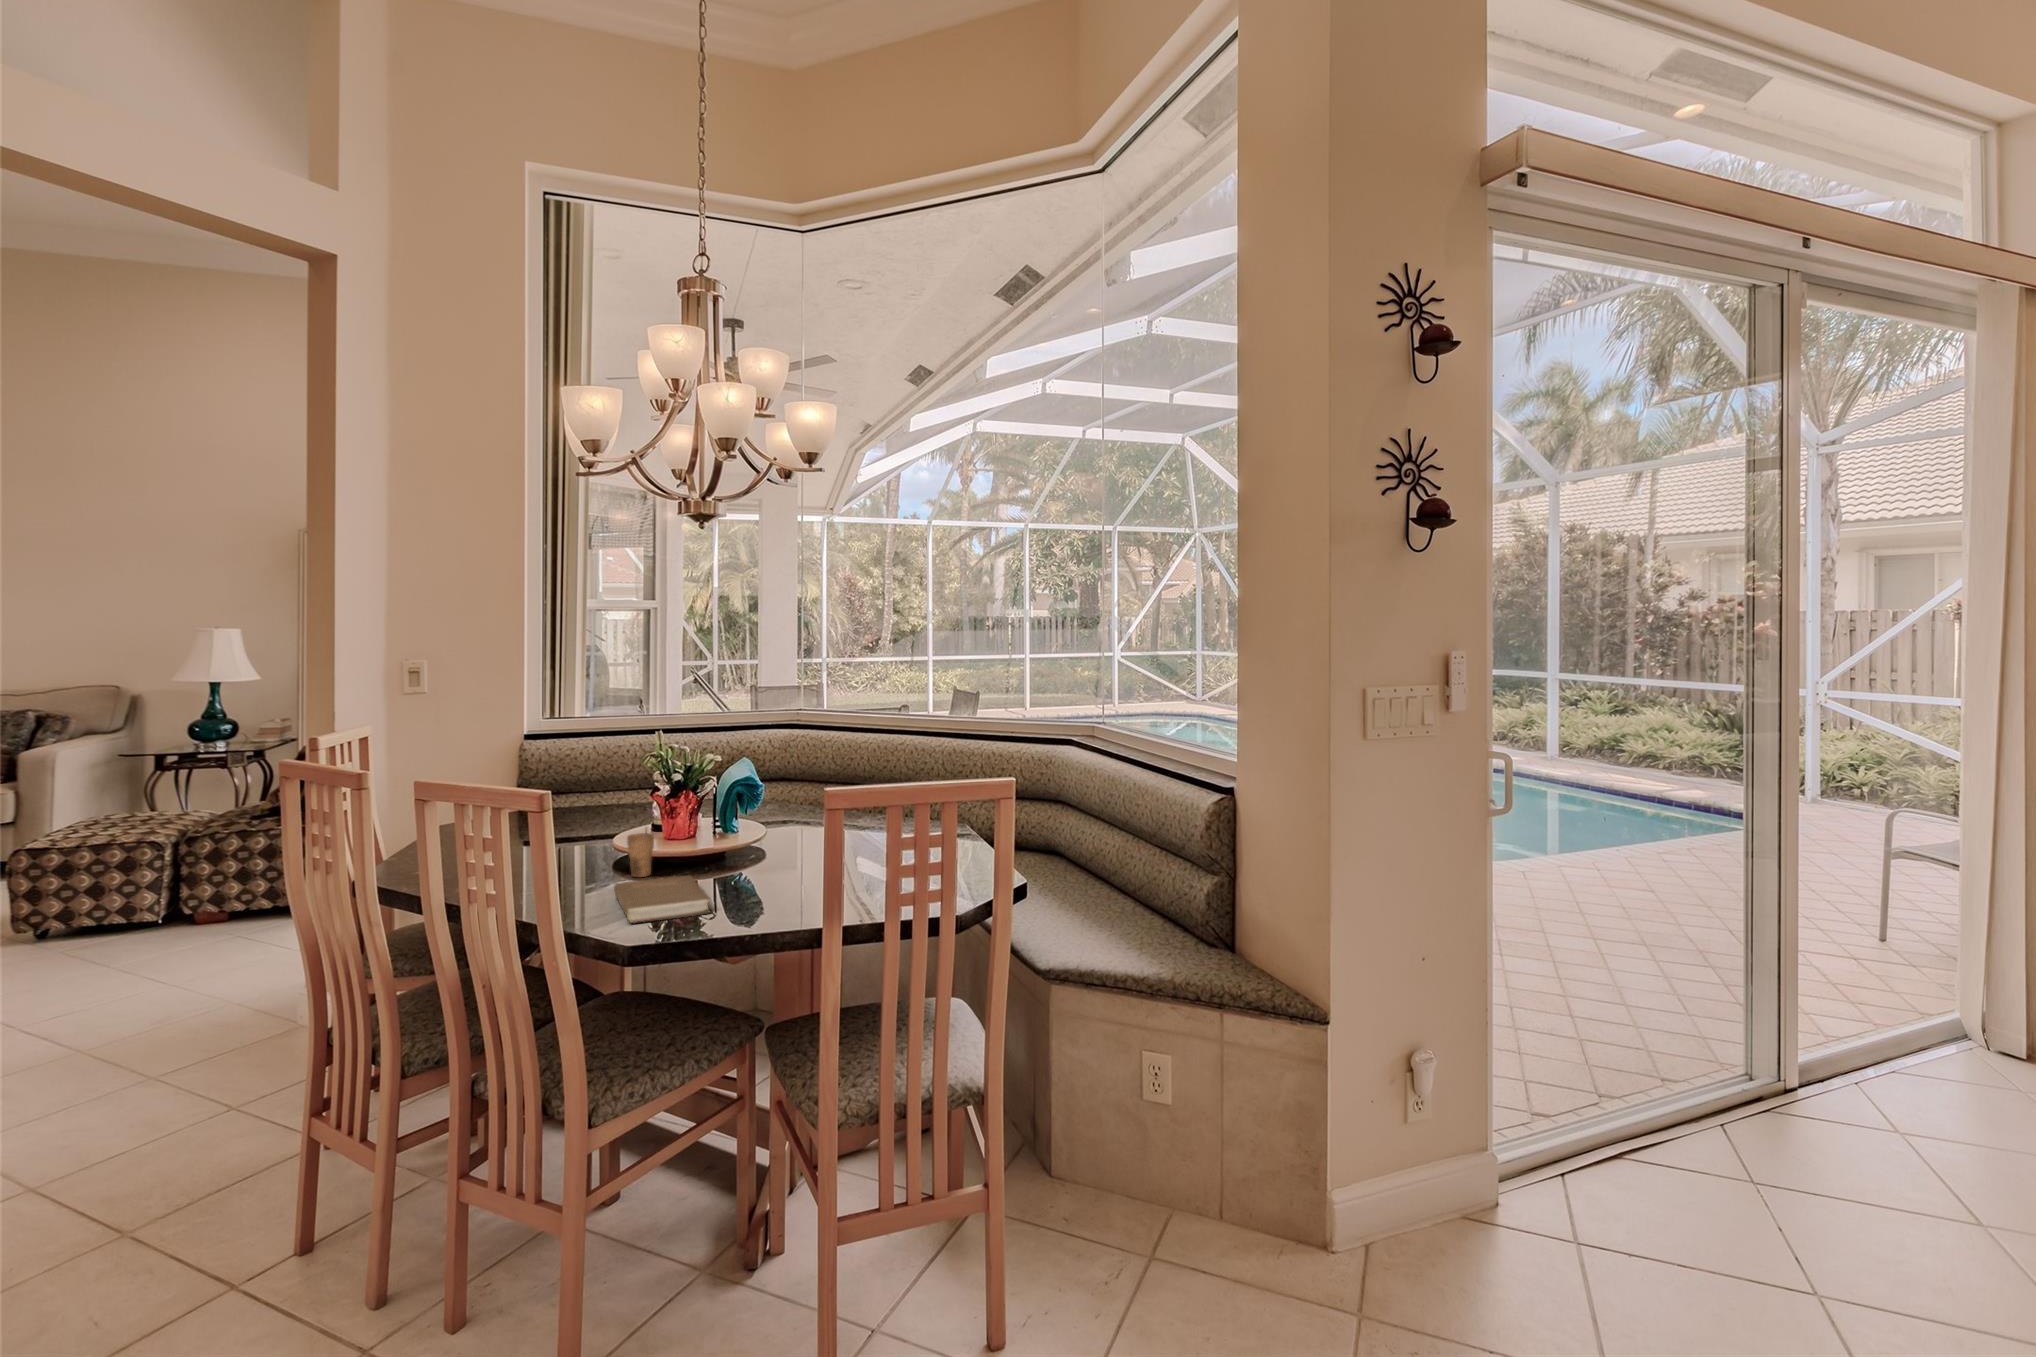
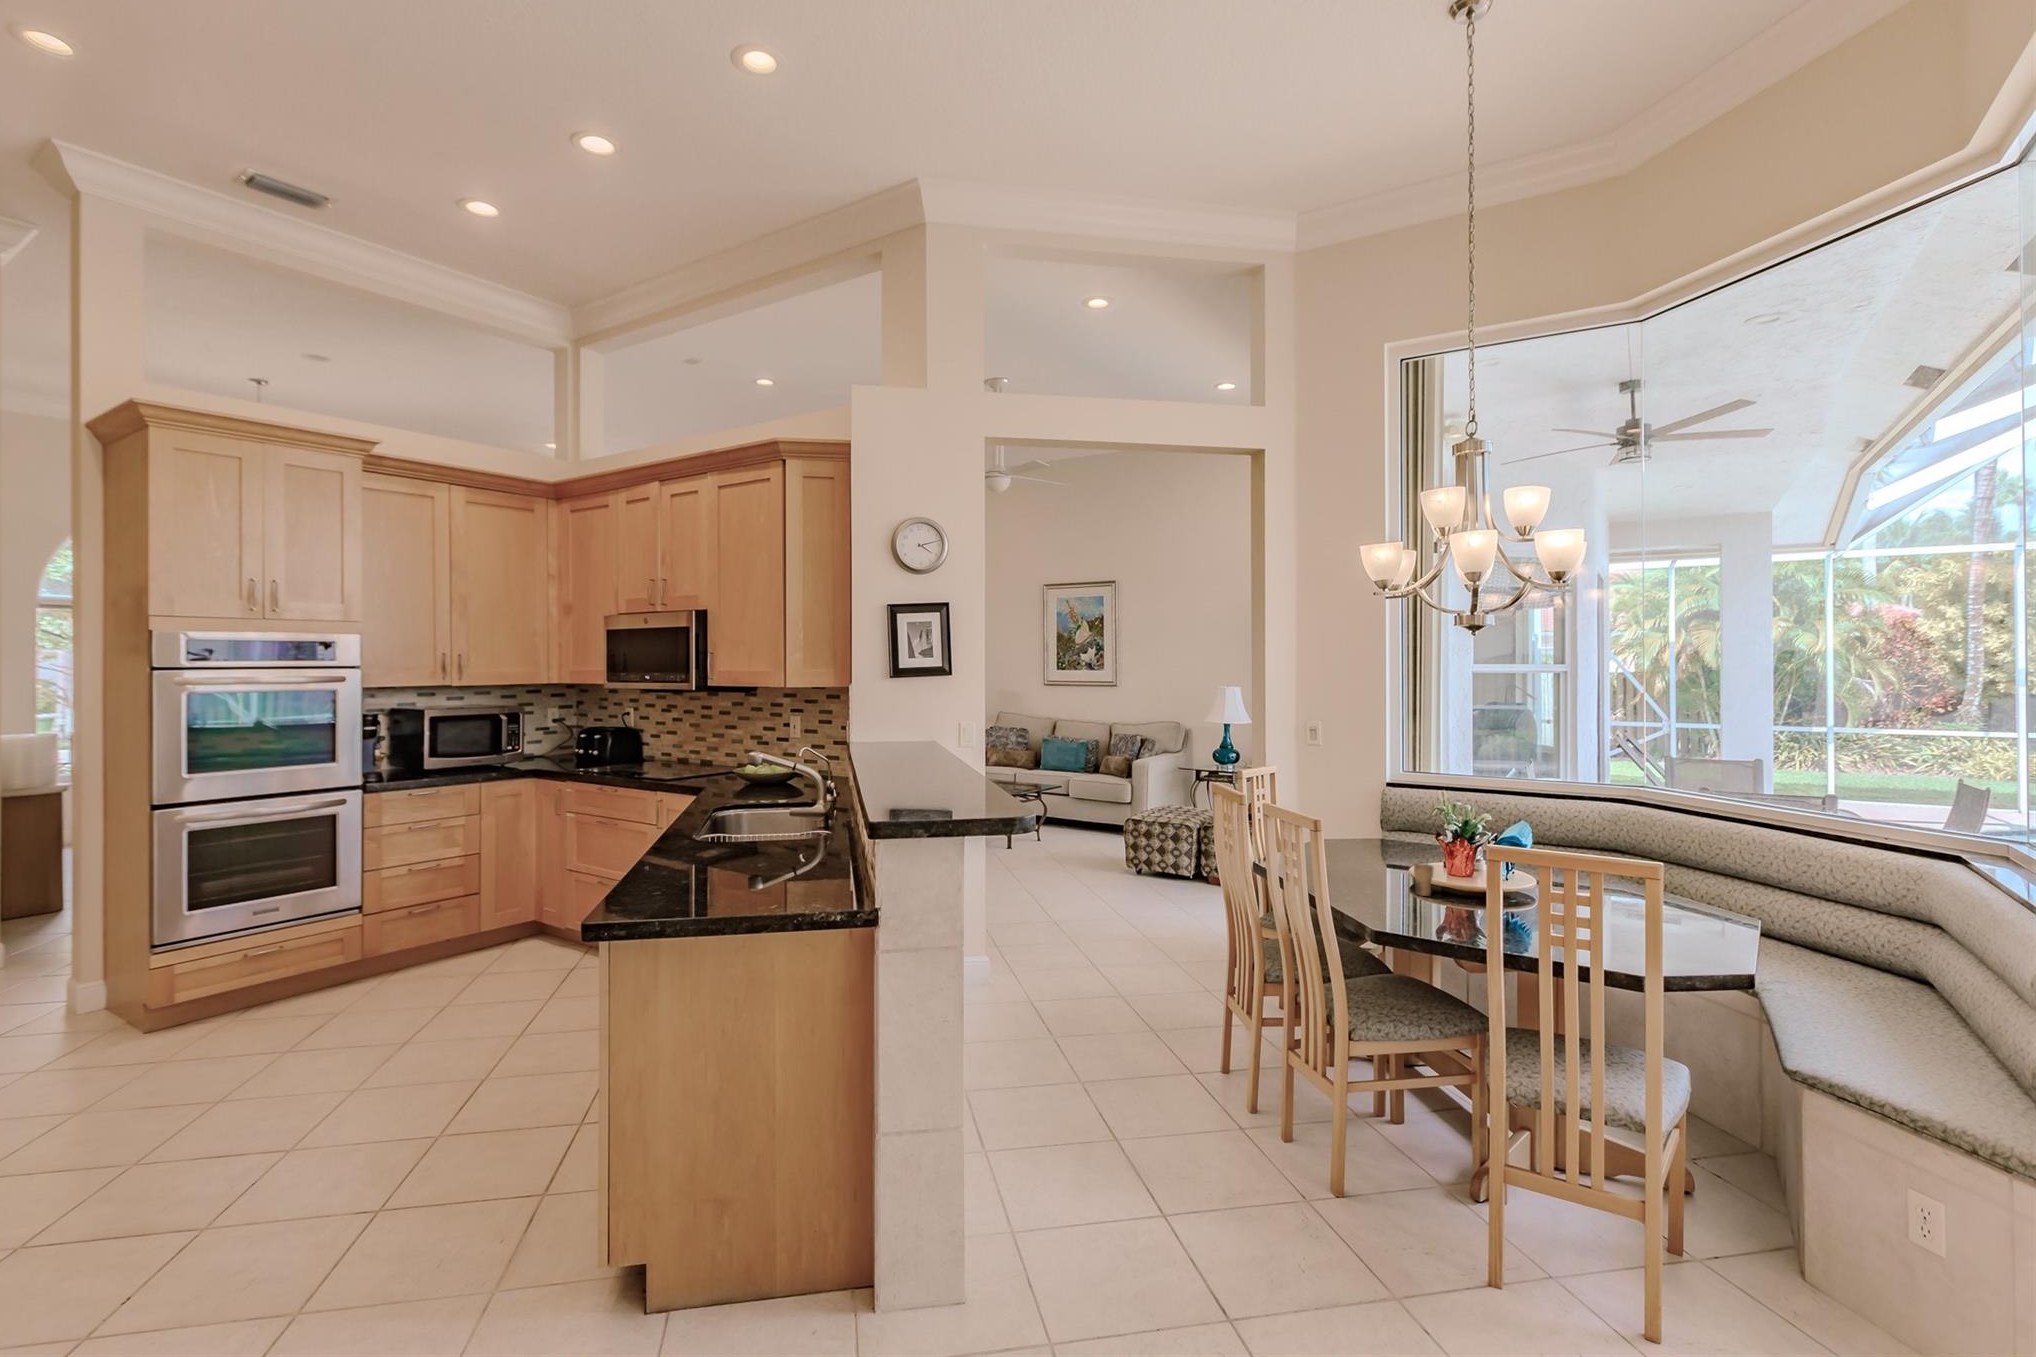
book: present [614,876,711,923] -> none [1386,894,1449,927]

